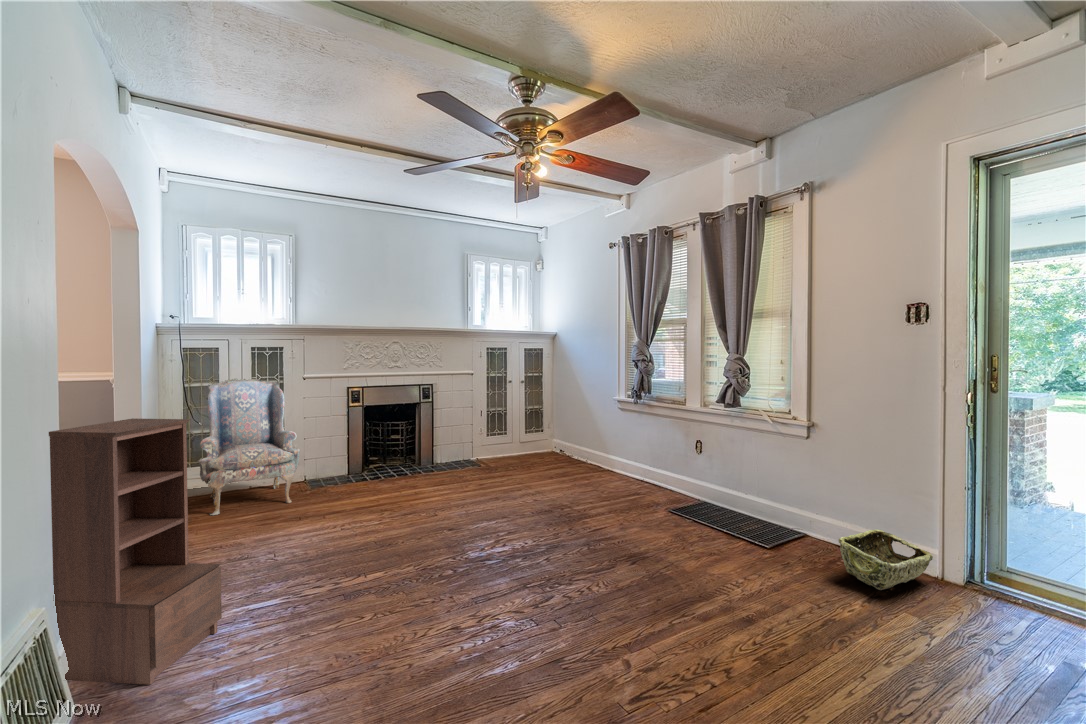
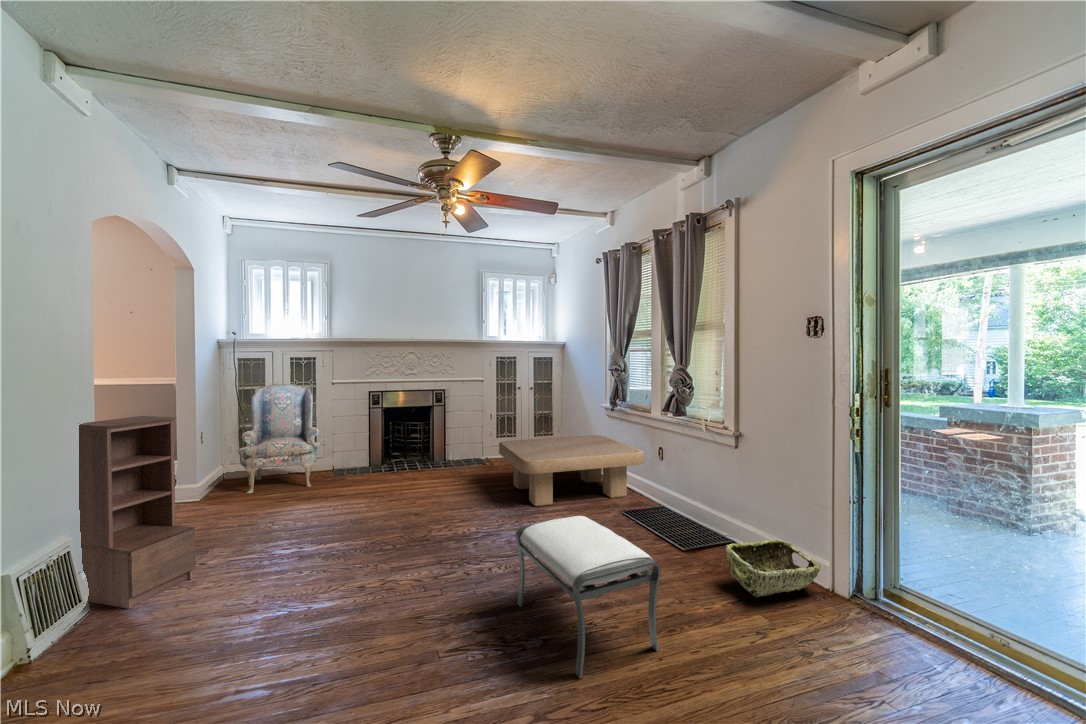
coffee table: none [518,431,681,510] -> present [499,436,644,506]
ottoman: none [651,518,844,703] -> present [515,516,661,678]

